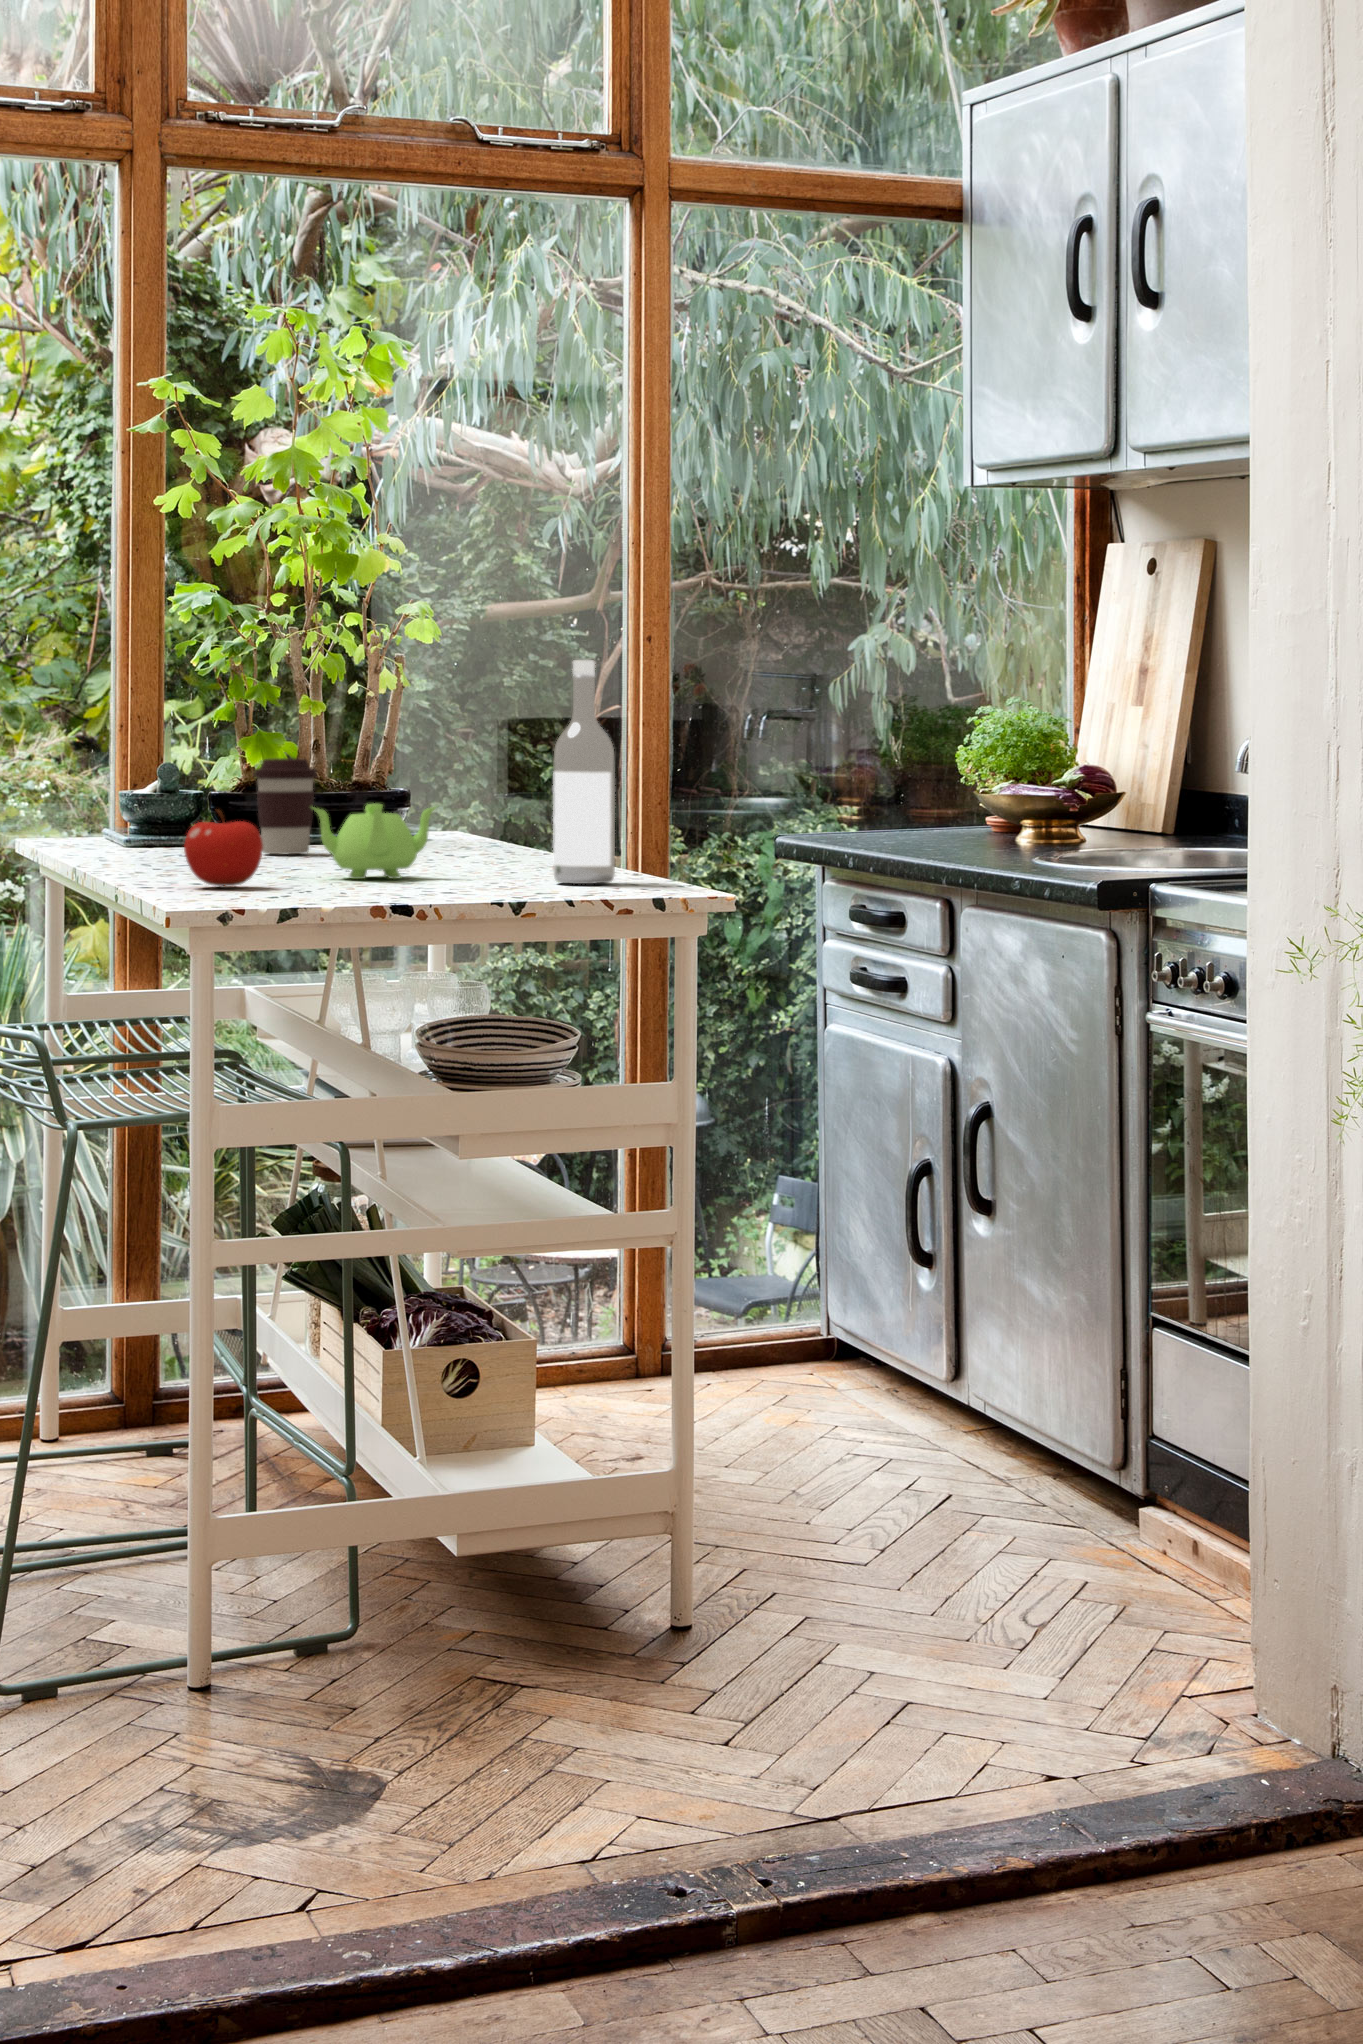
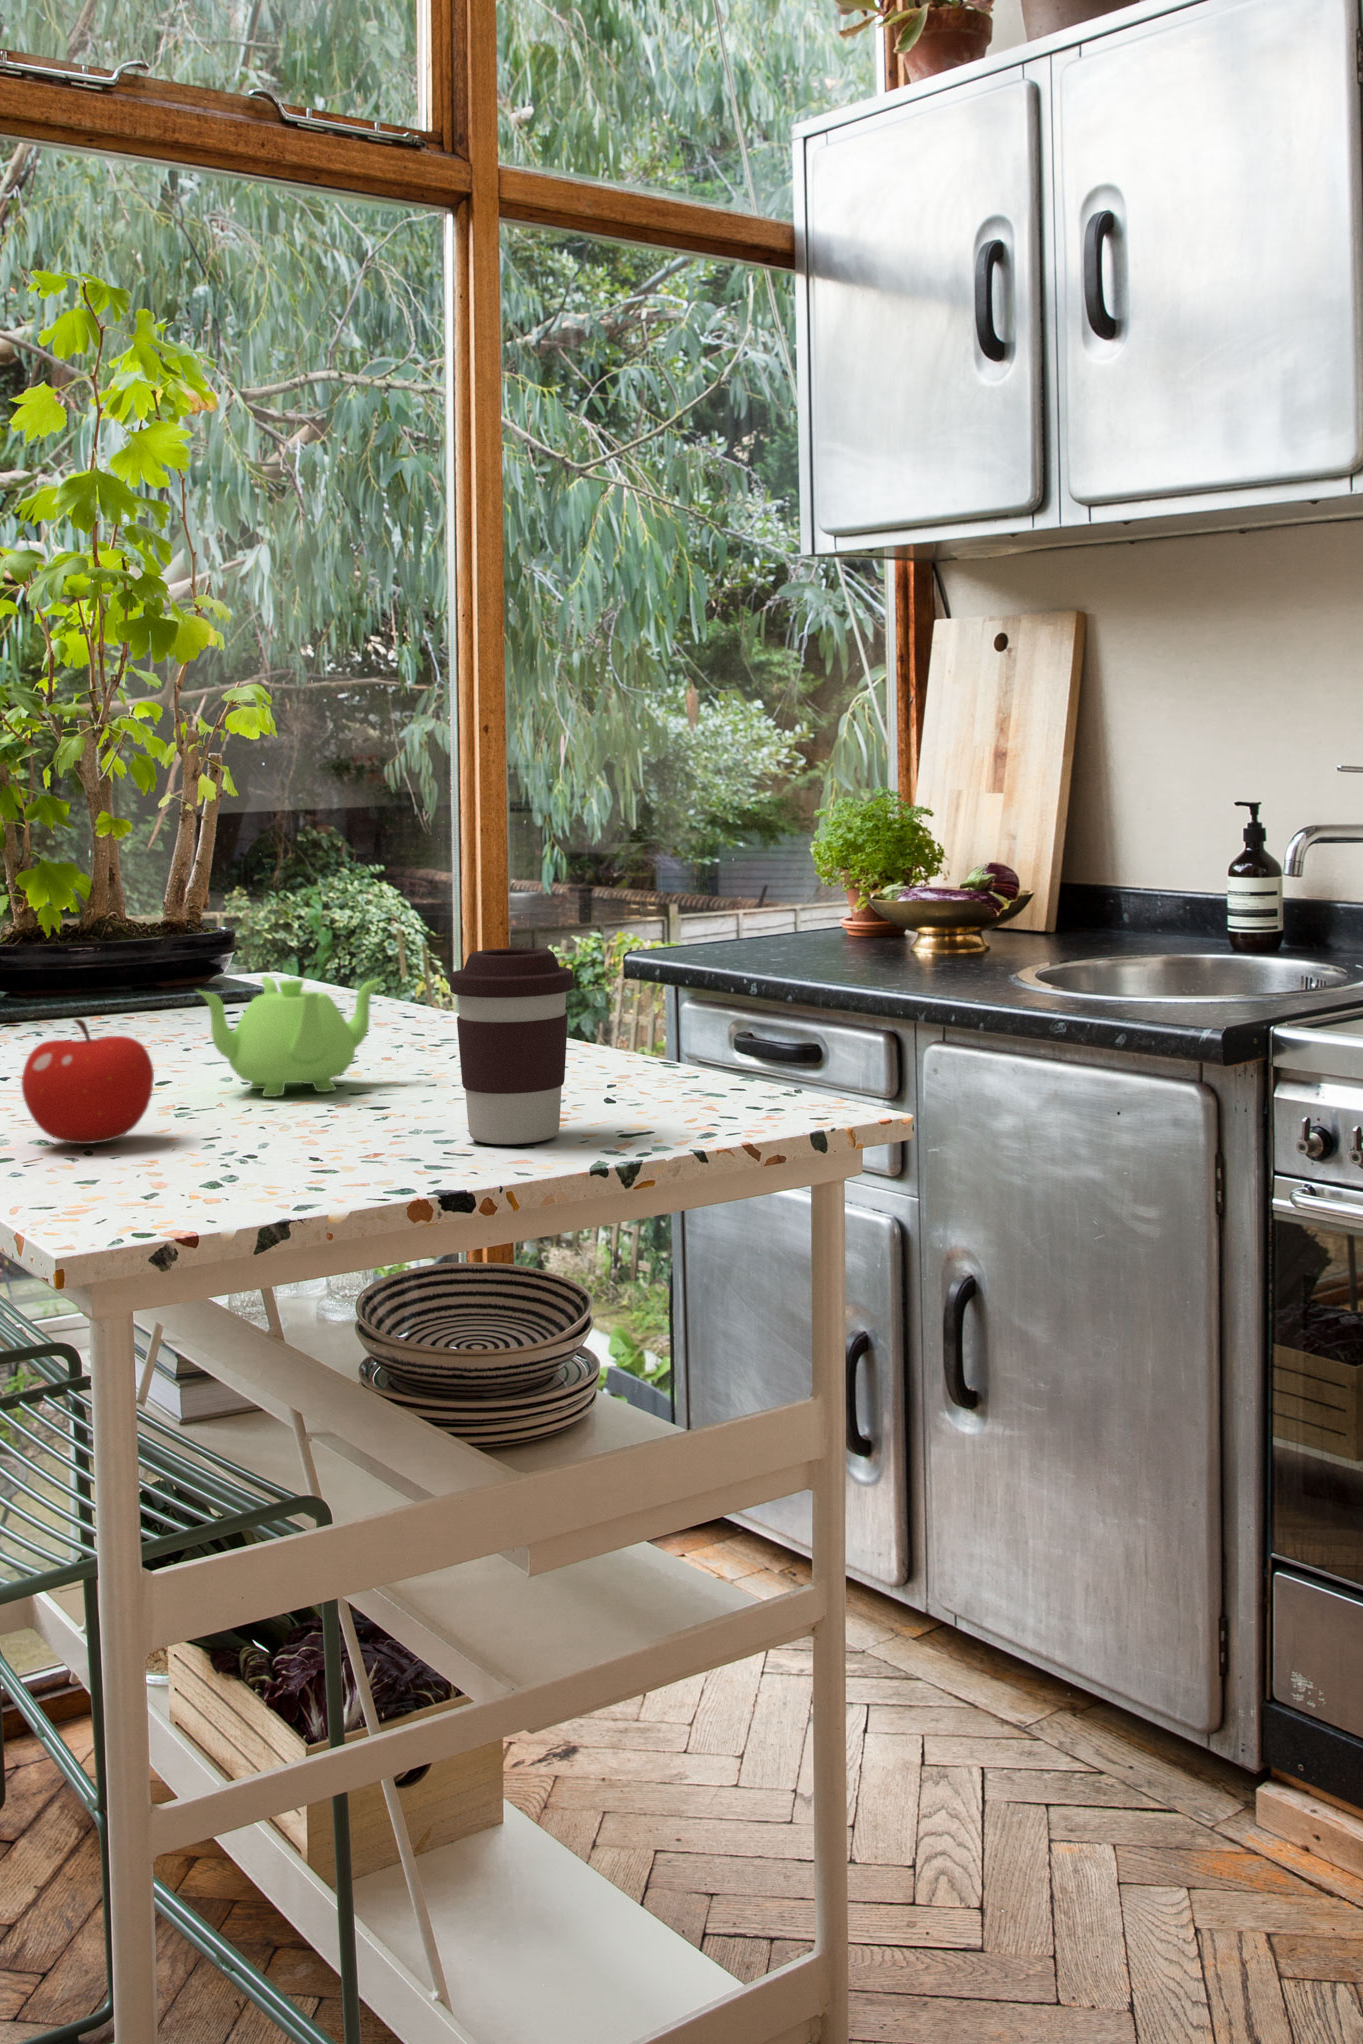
wine bottle: present [553,660,615,884] -> none [568,765,658,1090]
coffee cup: present [253,758,317,854] -> present [450,948,574,1144]

